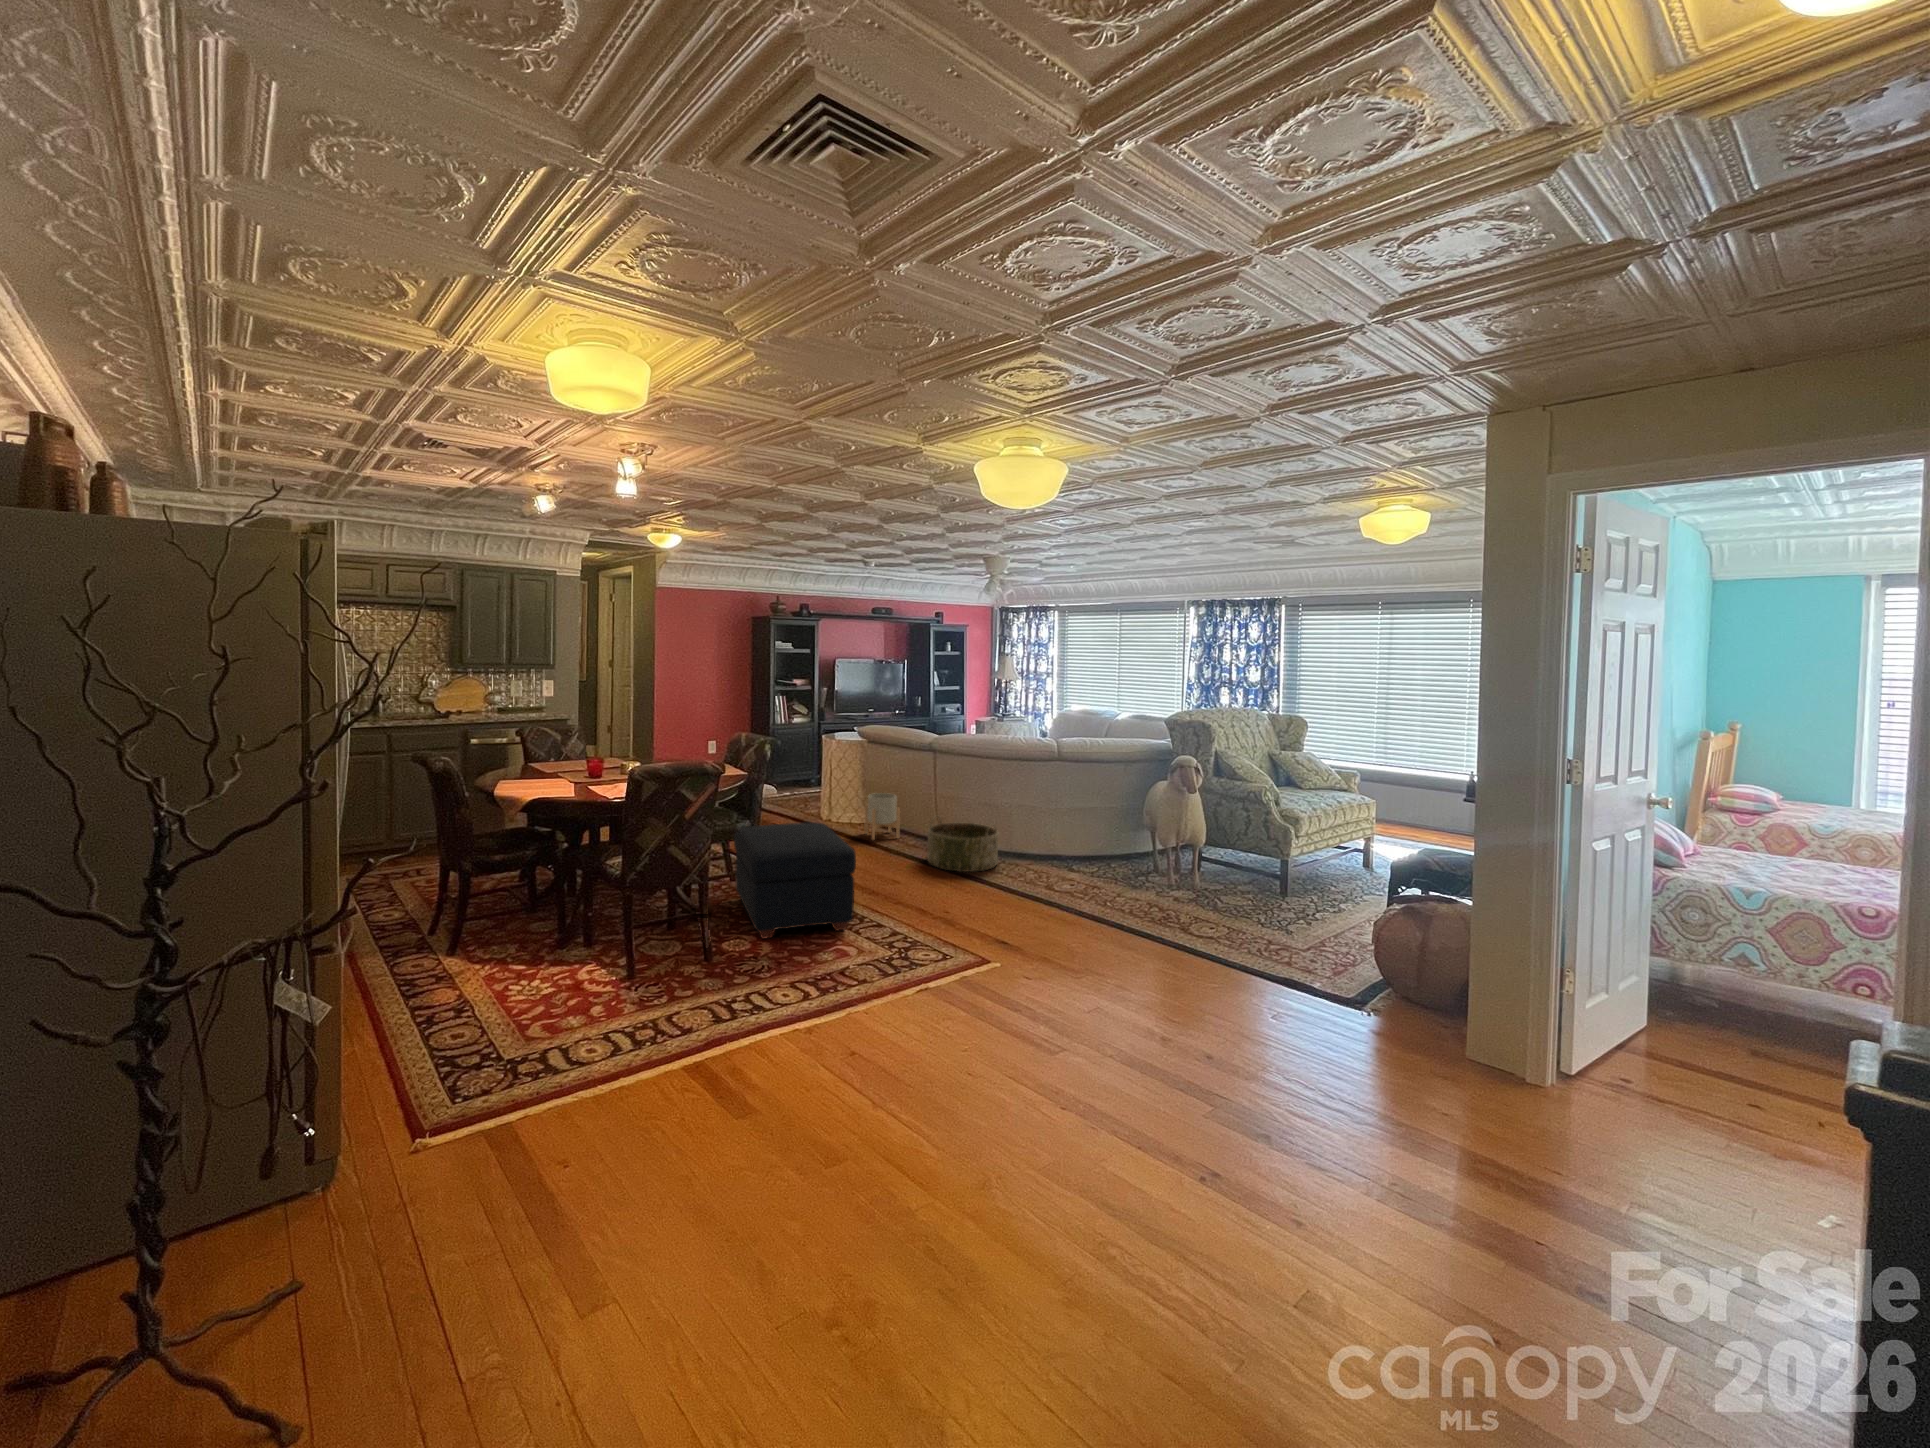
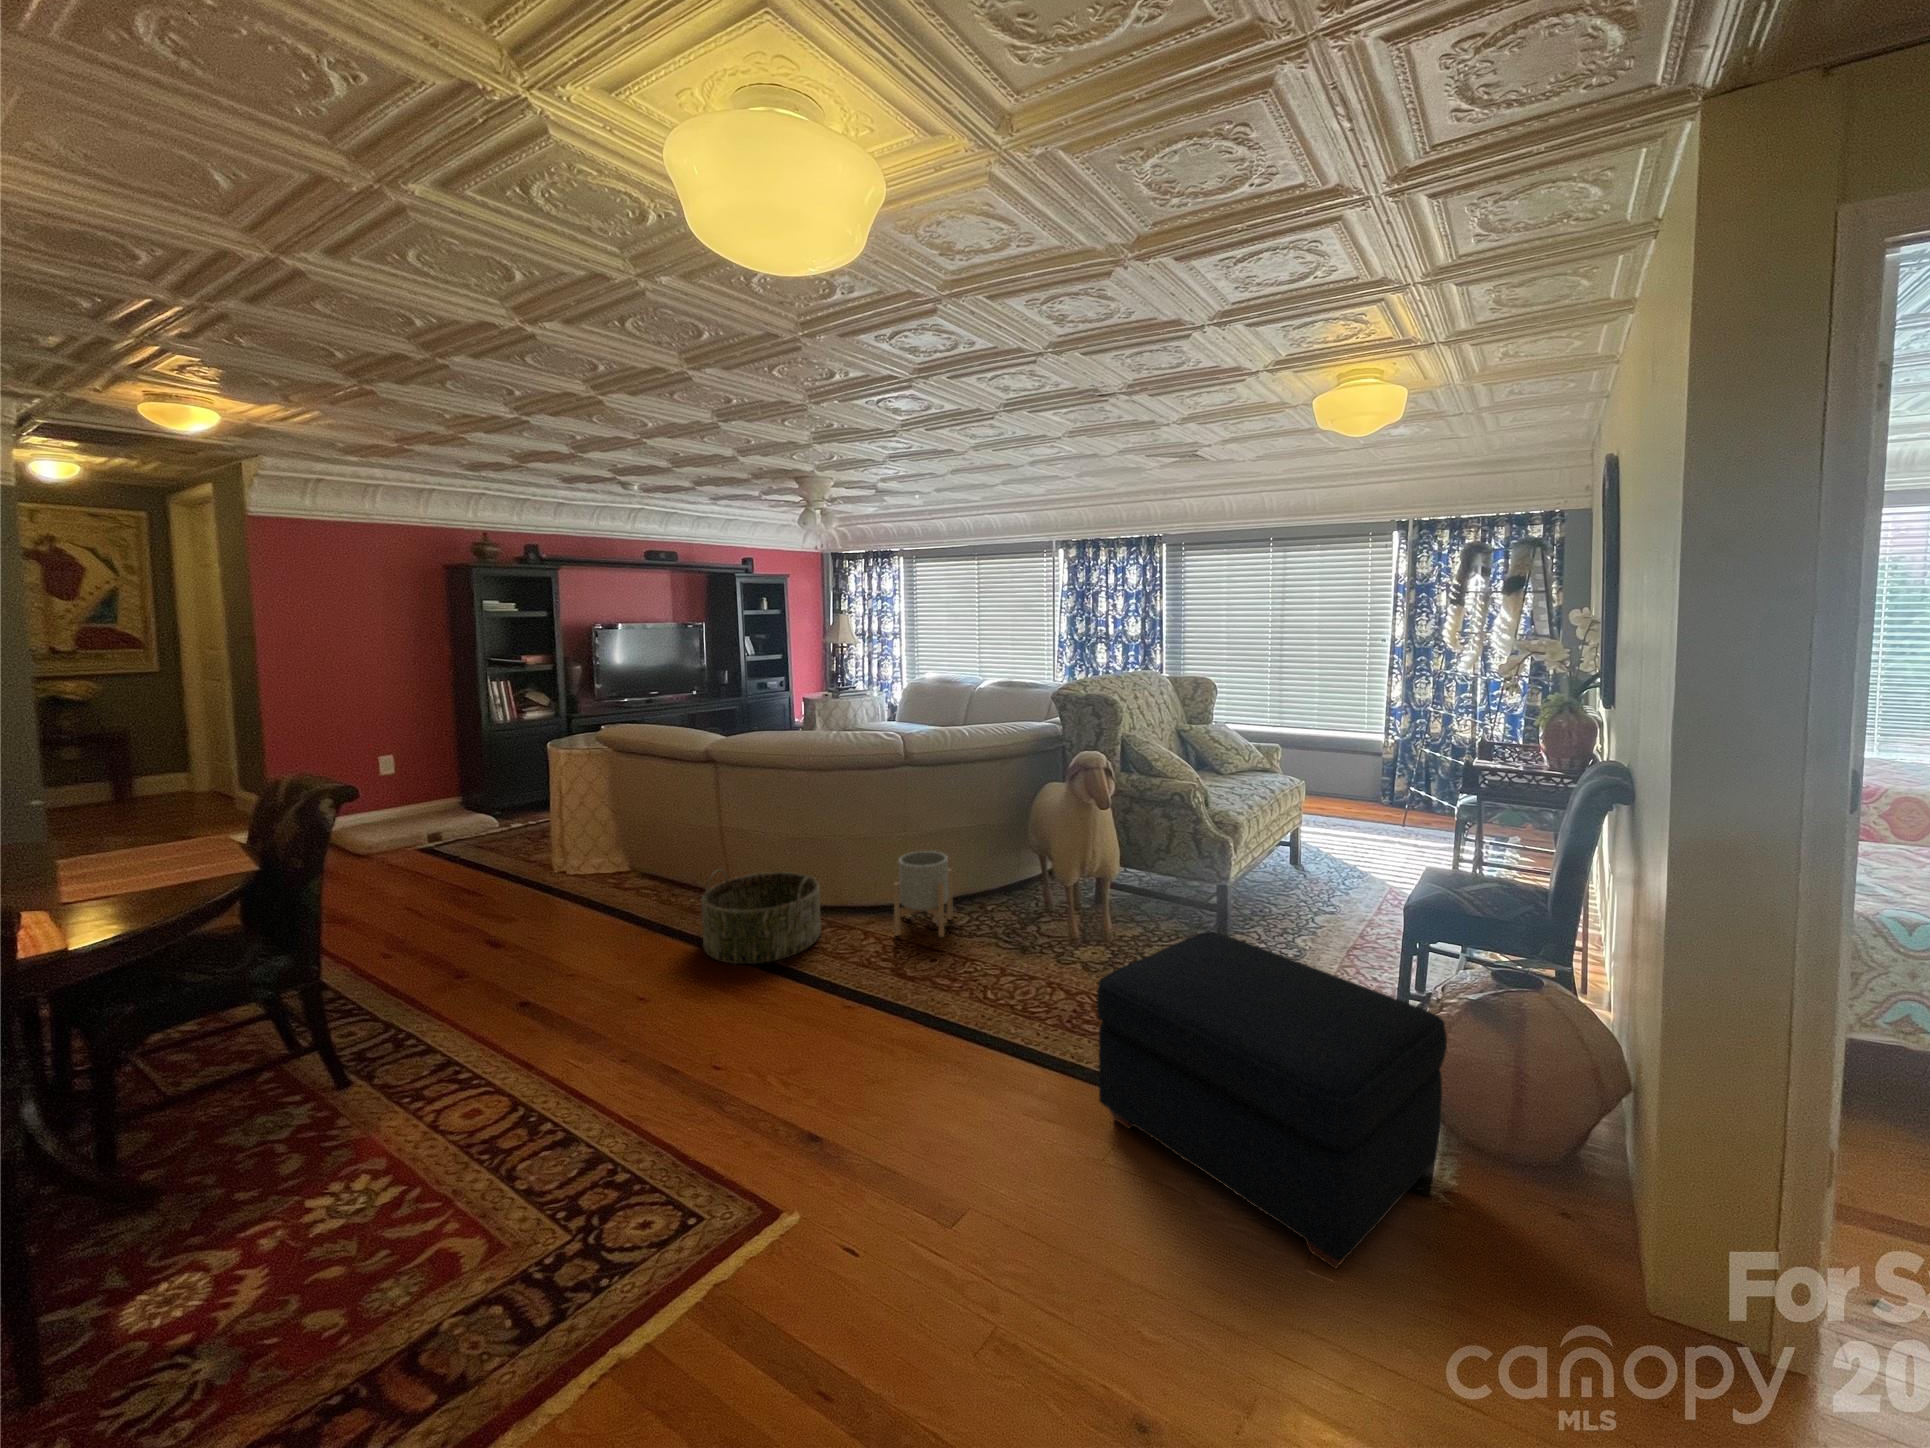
planter: present [865,793,900,840] -> present [894,851,953,937]
ottoman: present [734,822,856,939] -> present [1096,932,1447,1268]

